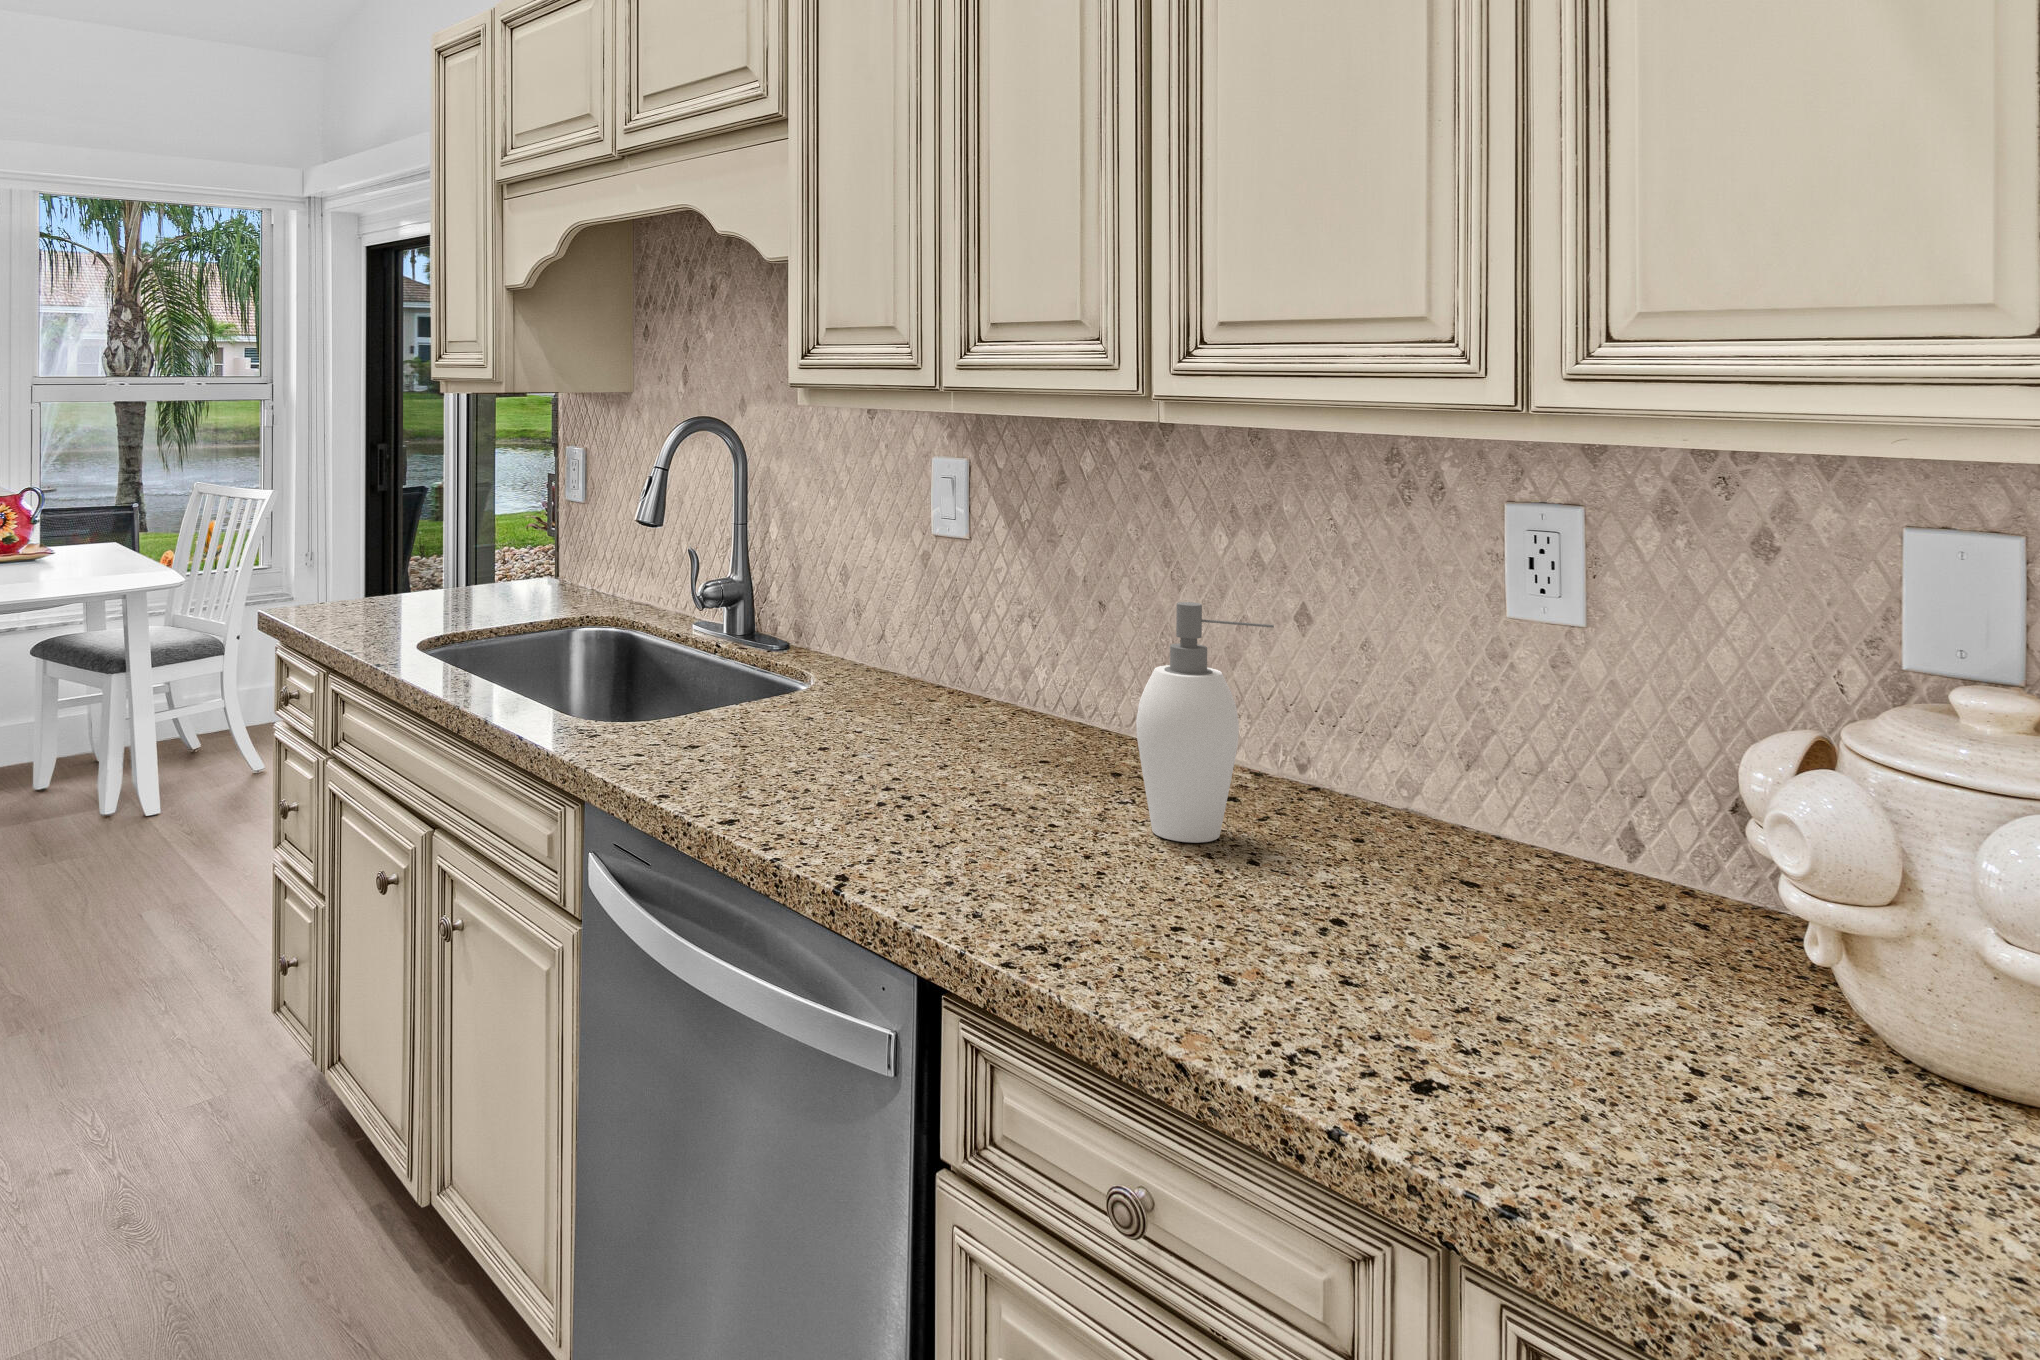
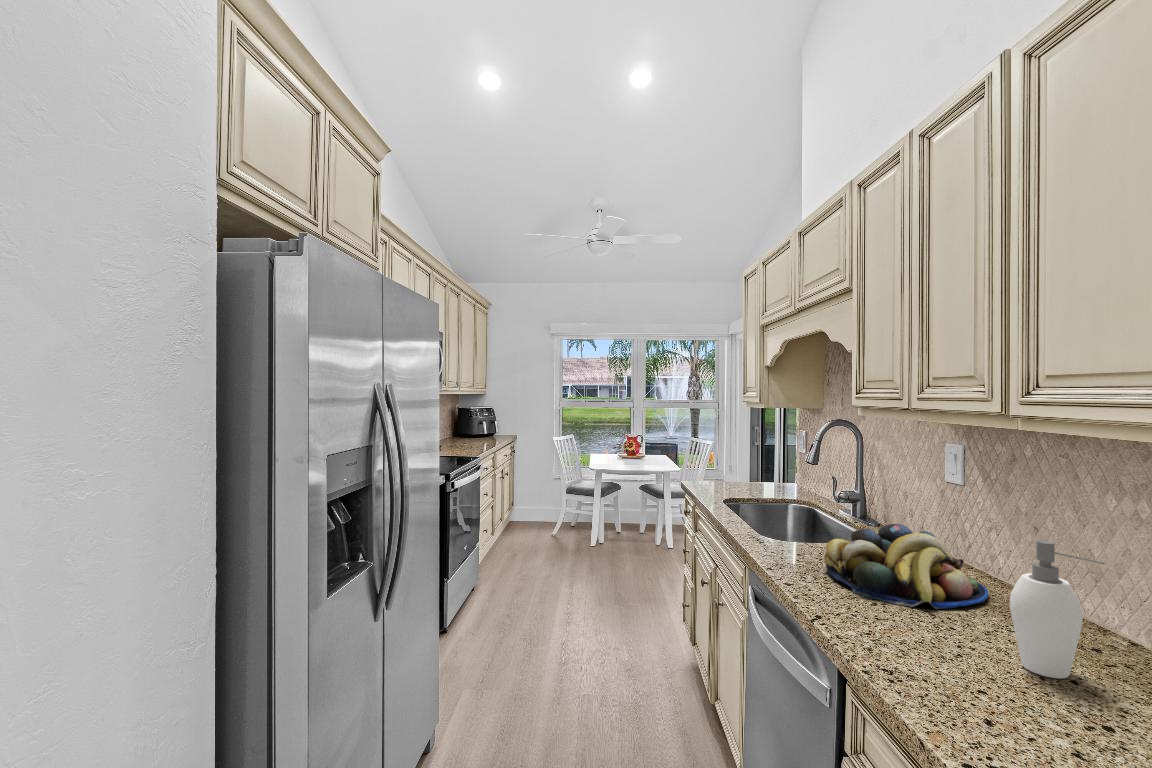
fruit bowl: none [747,625,1044,780] -> present [824,524,988,609]

